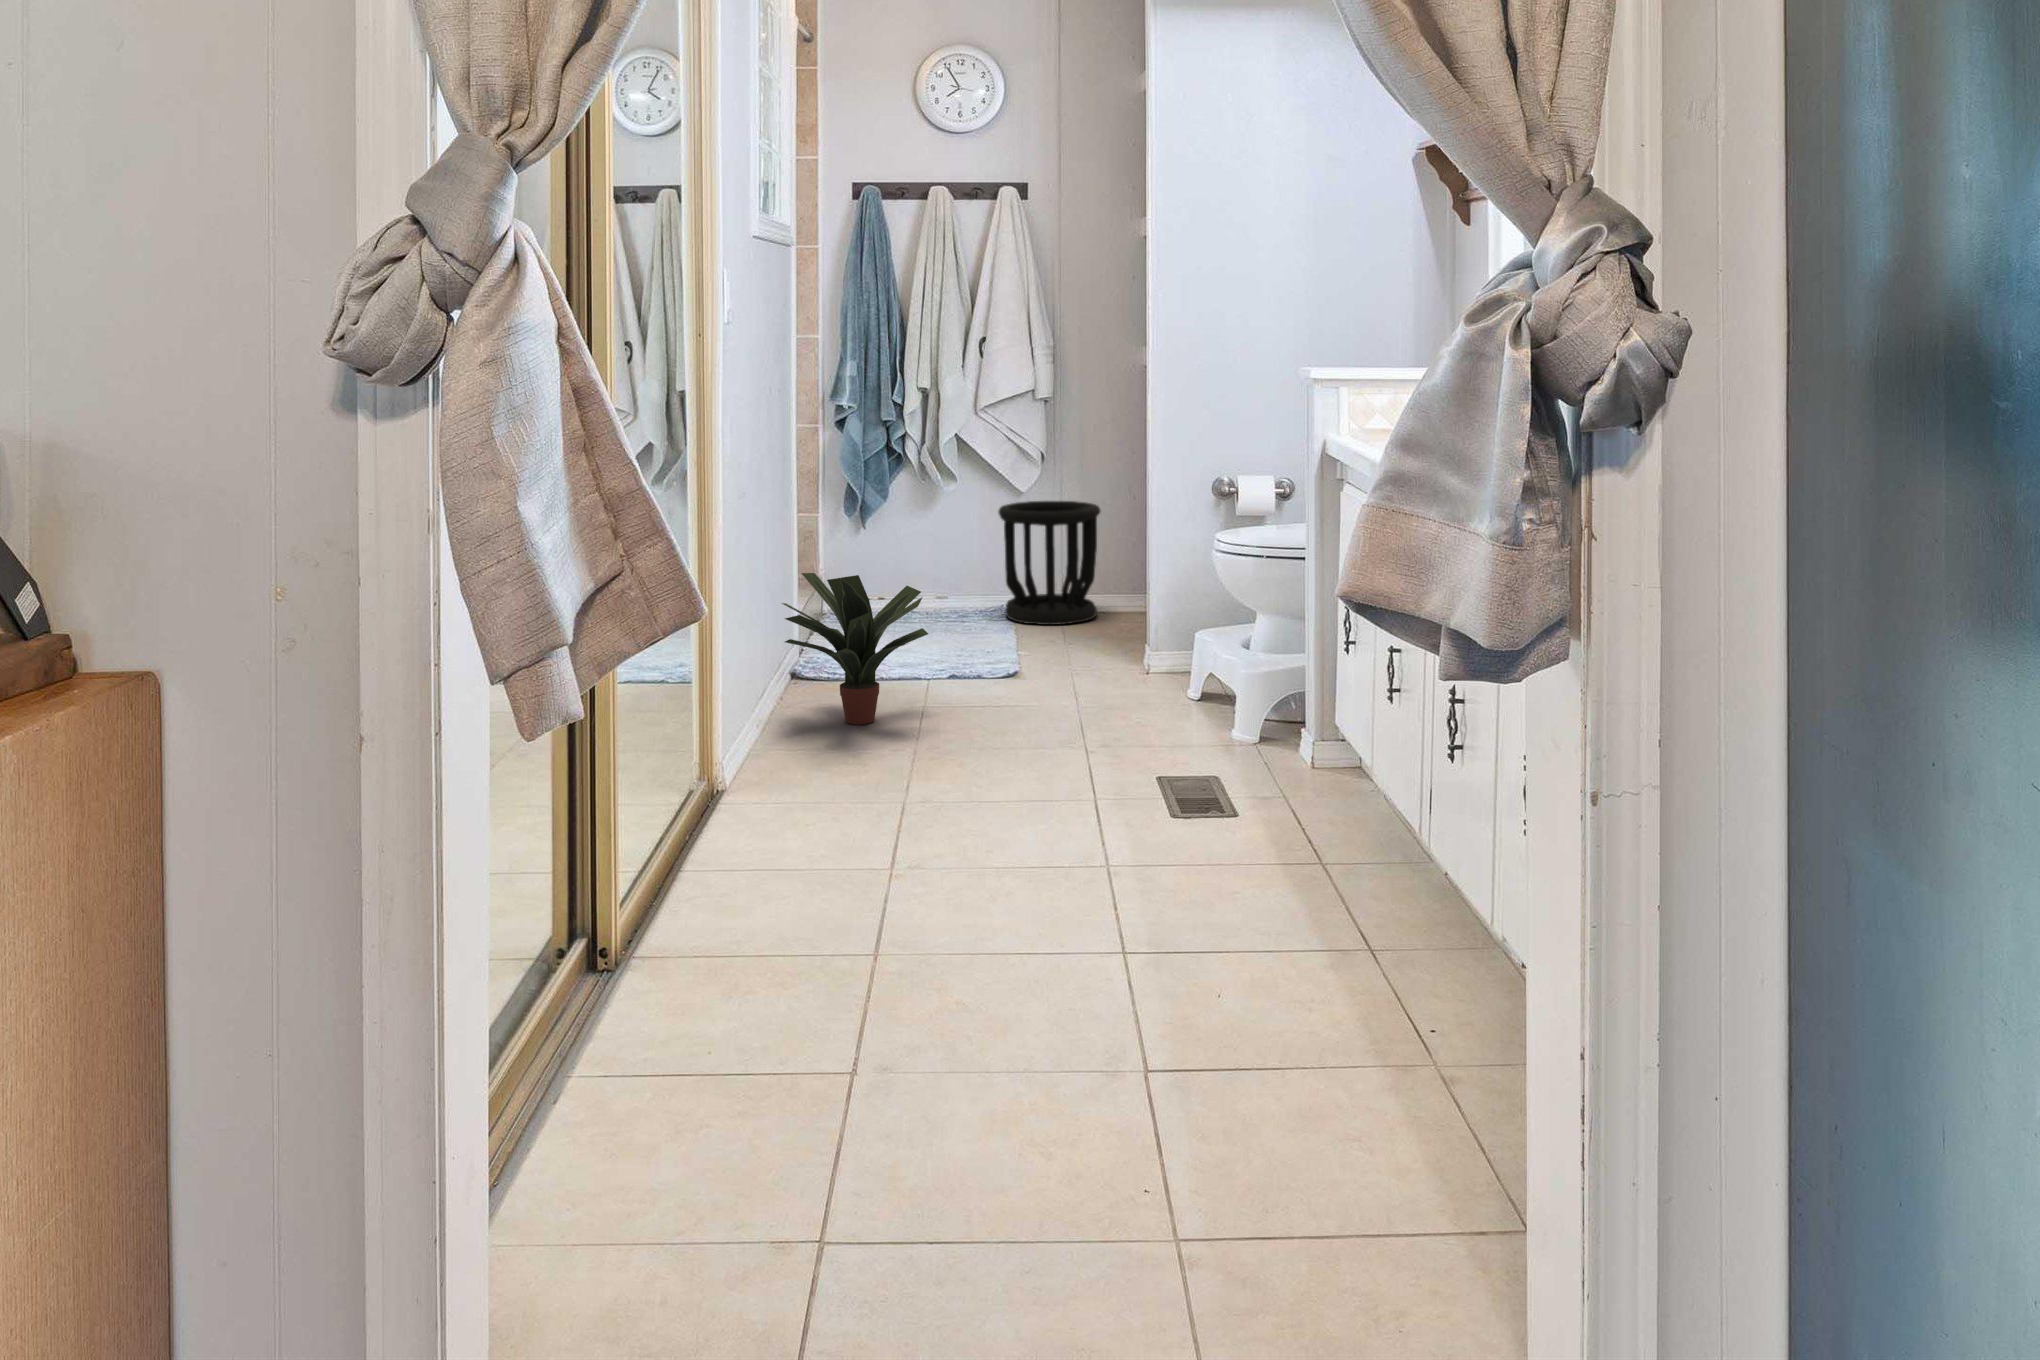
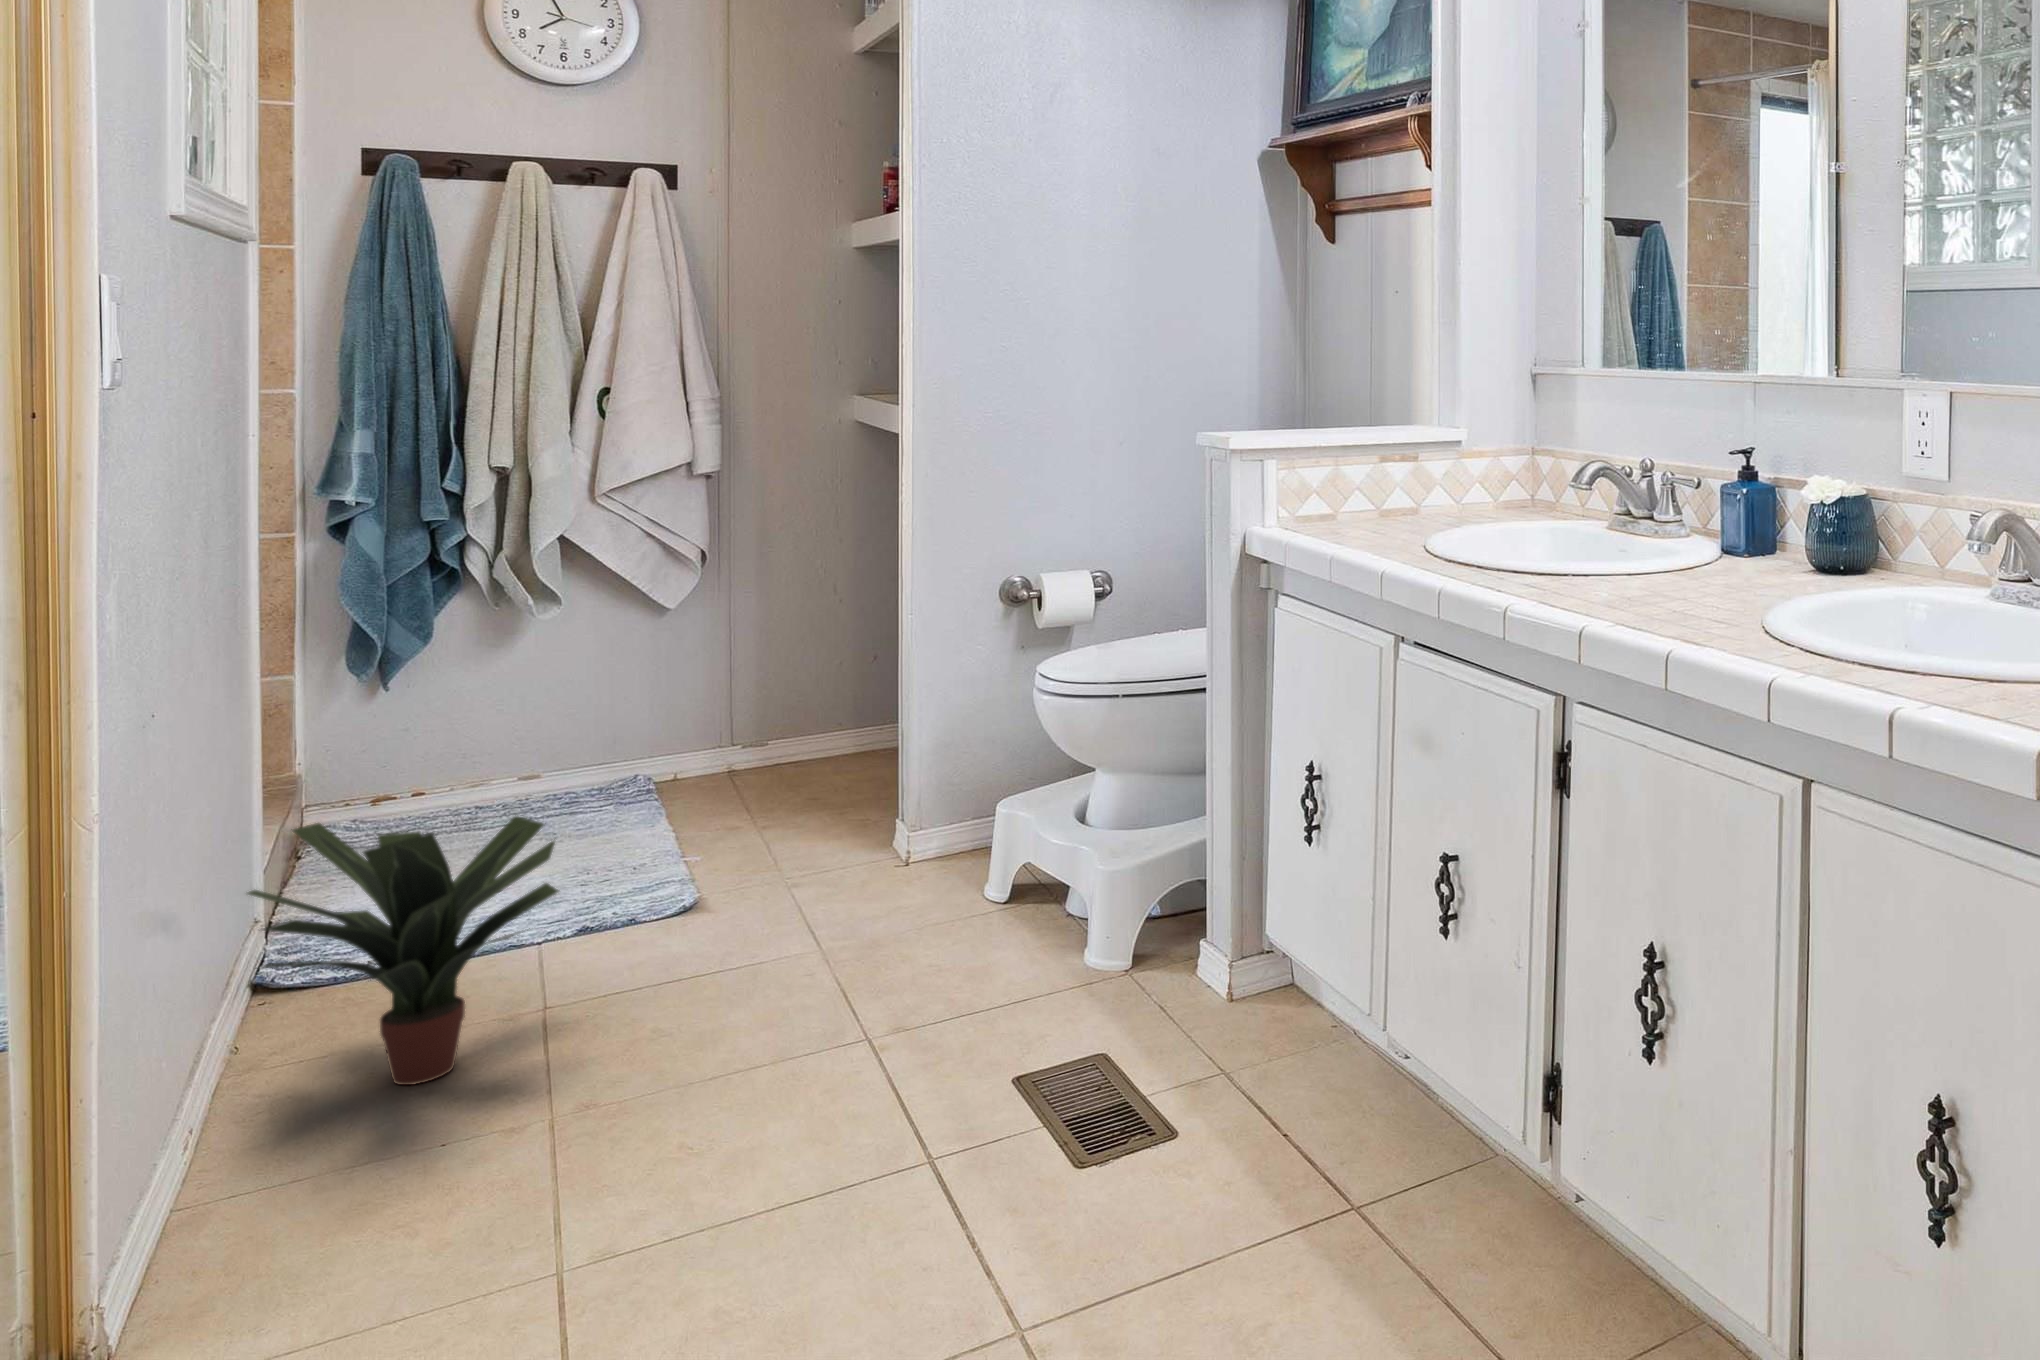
wastebasket: present [999,501,1100,625] -> none [635,616,801,805]

